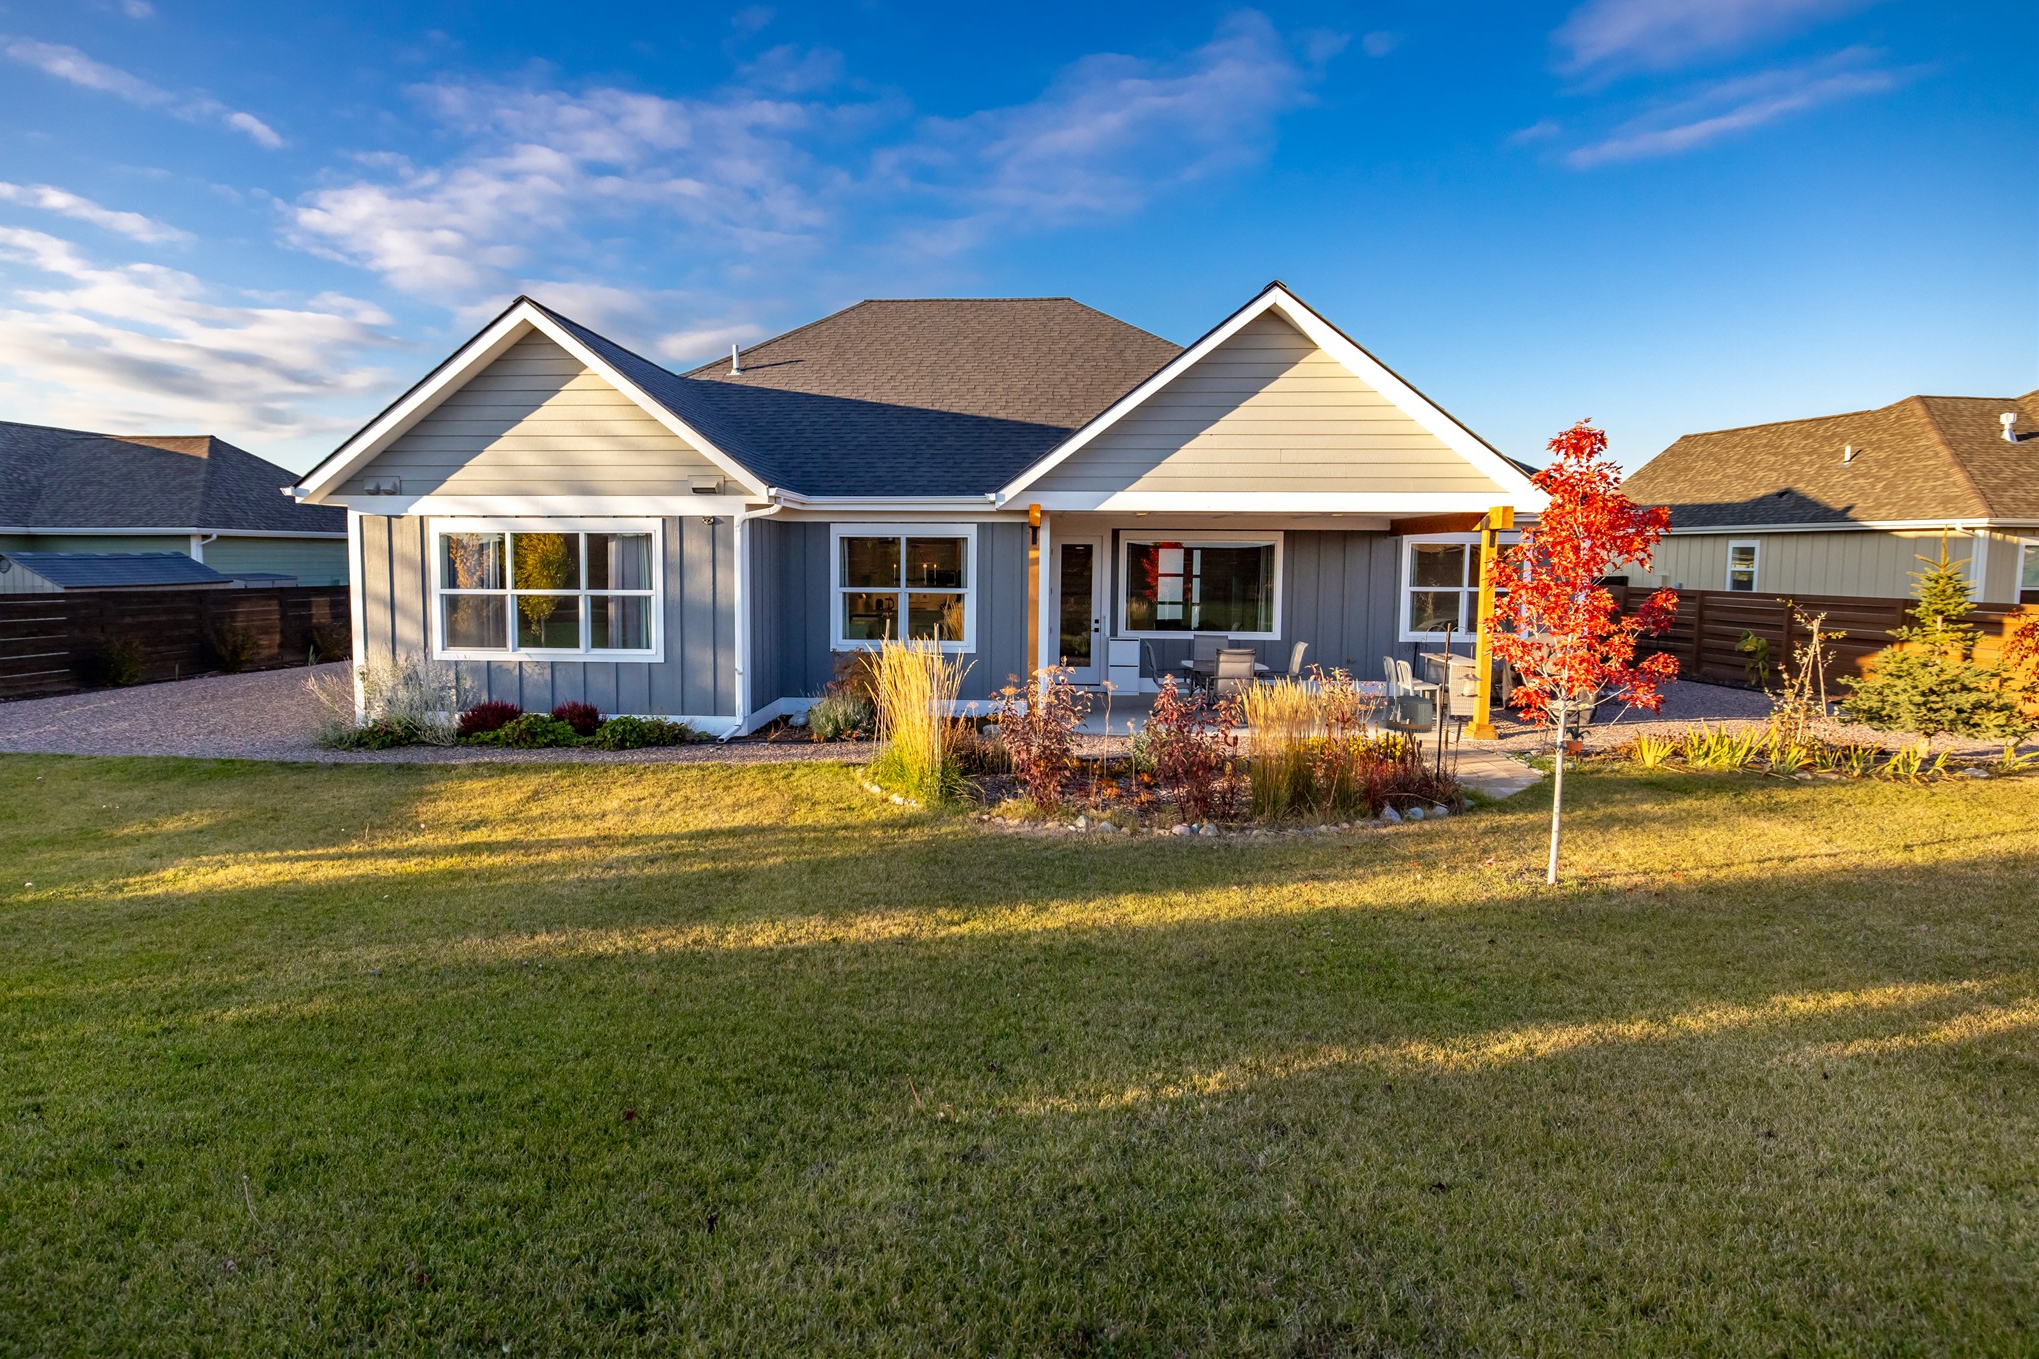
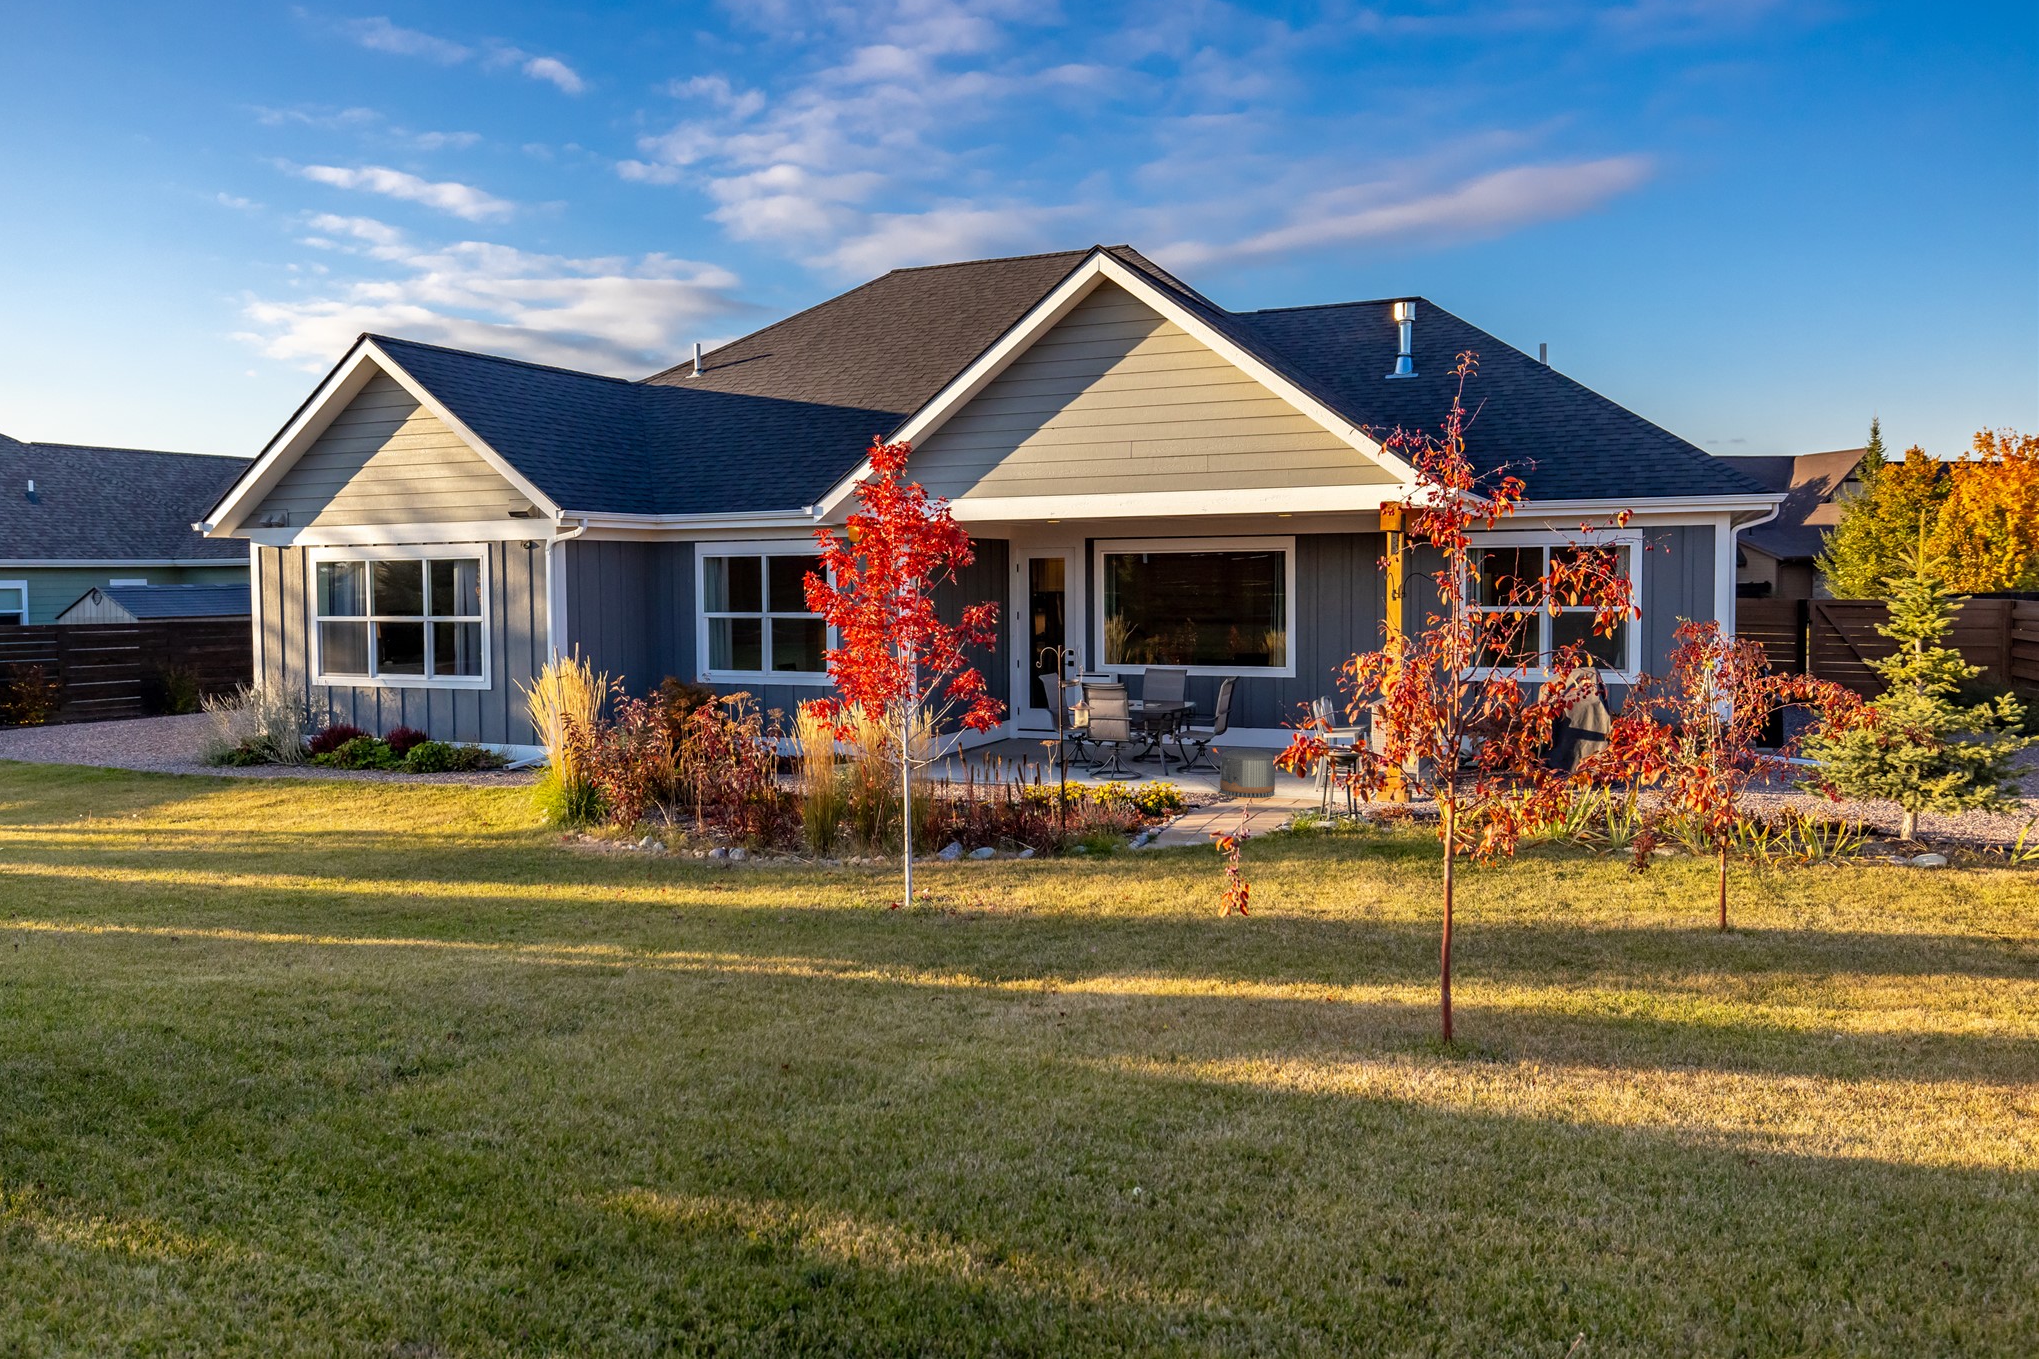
potted plant: present [1566,727,1591,751] -> none [1366,794,1407,825]

